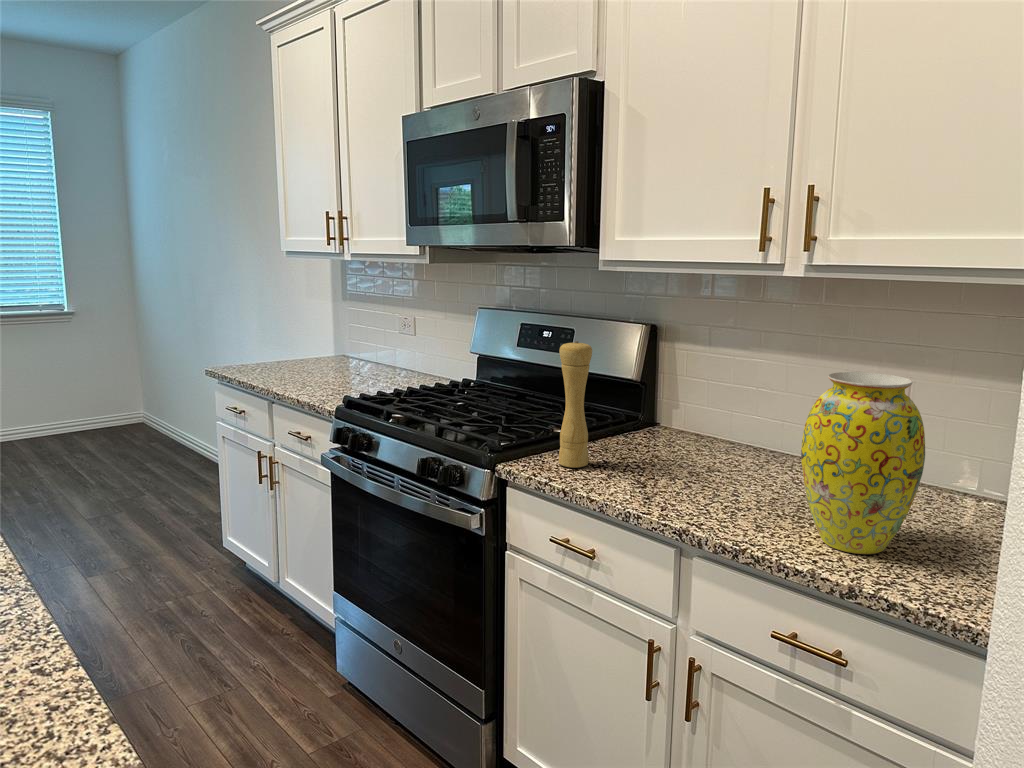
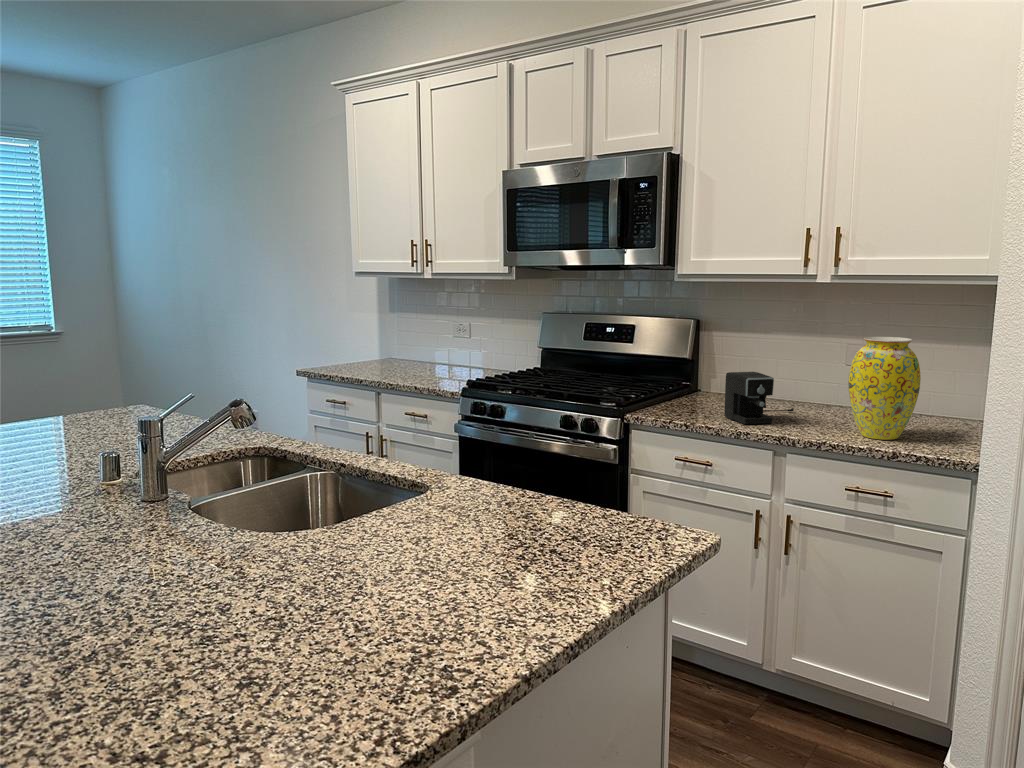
pepper mill: present [559,341,592,468] -> none [667,328,690,413]
coffee maker: none [635,412,753,498] -> present [724,372,794,424]

